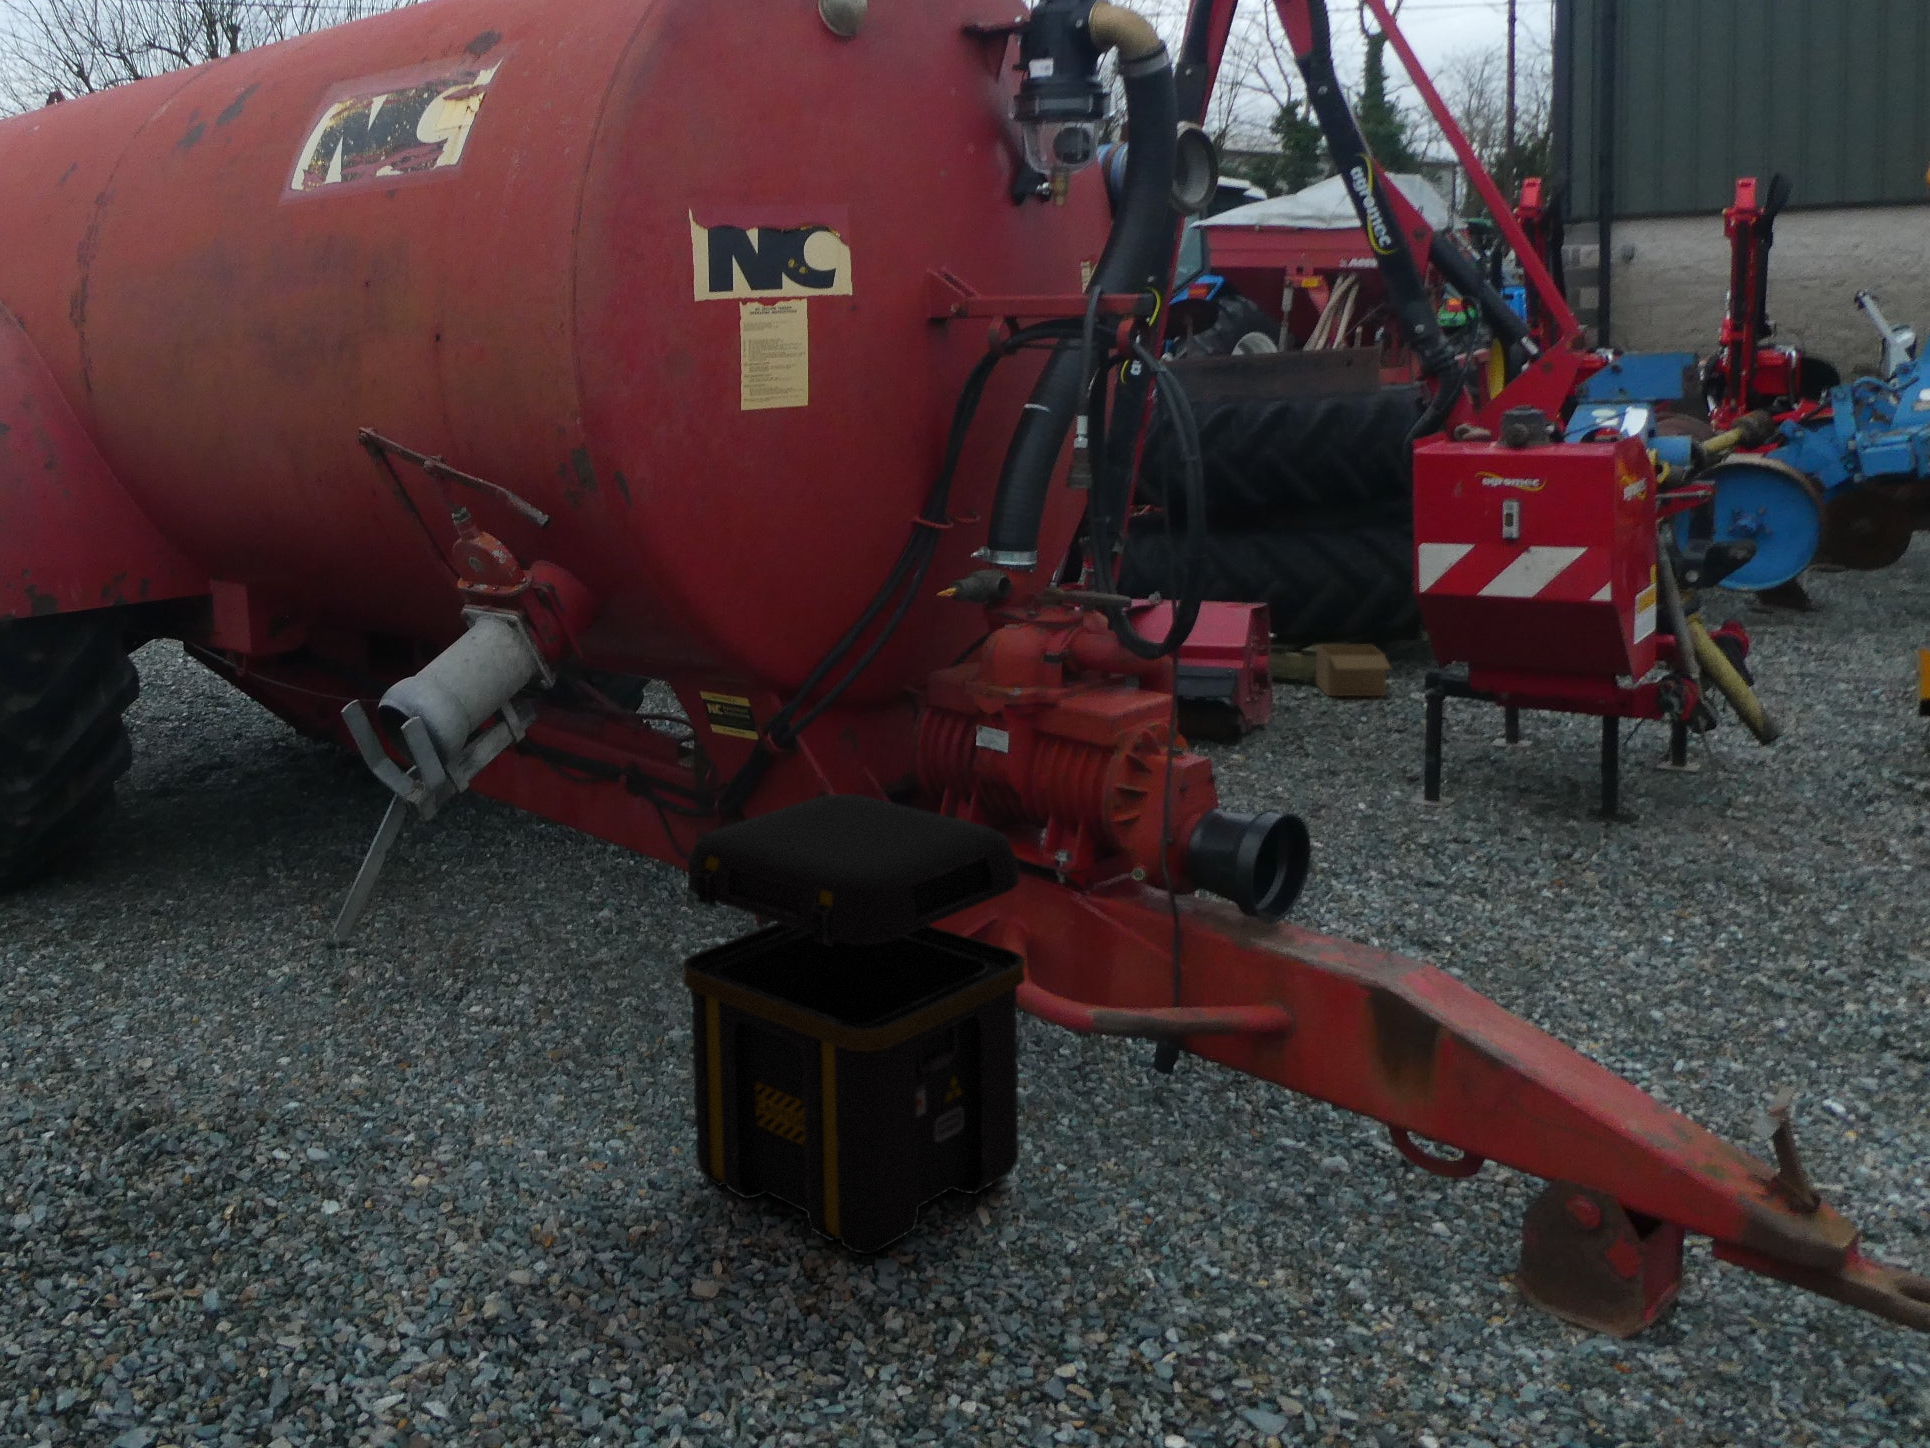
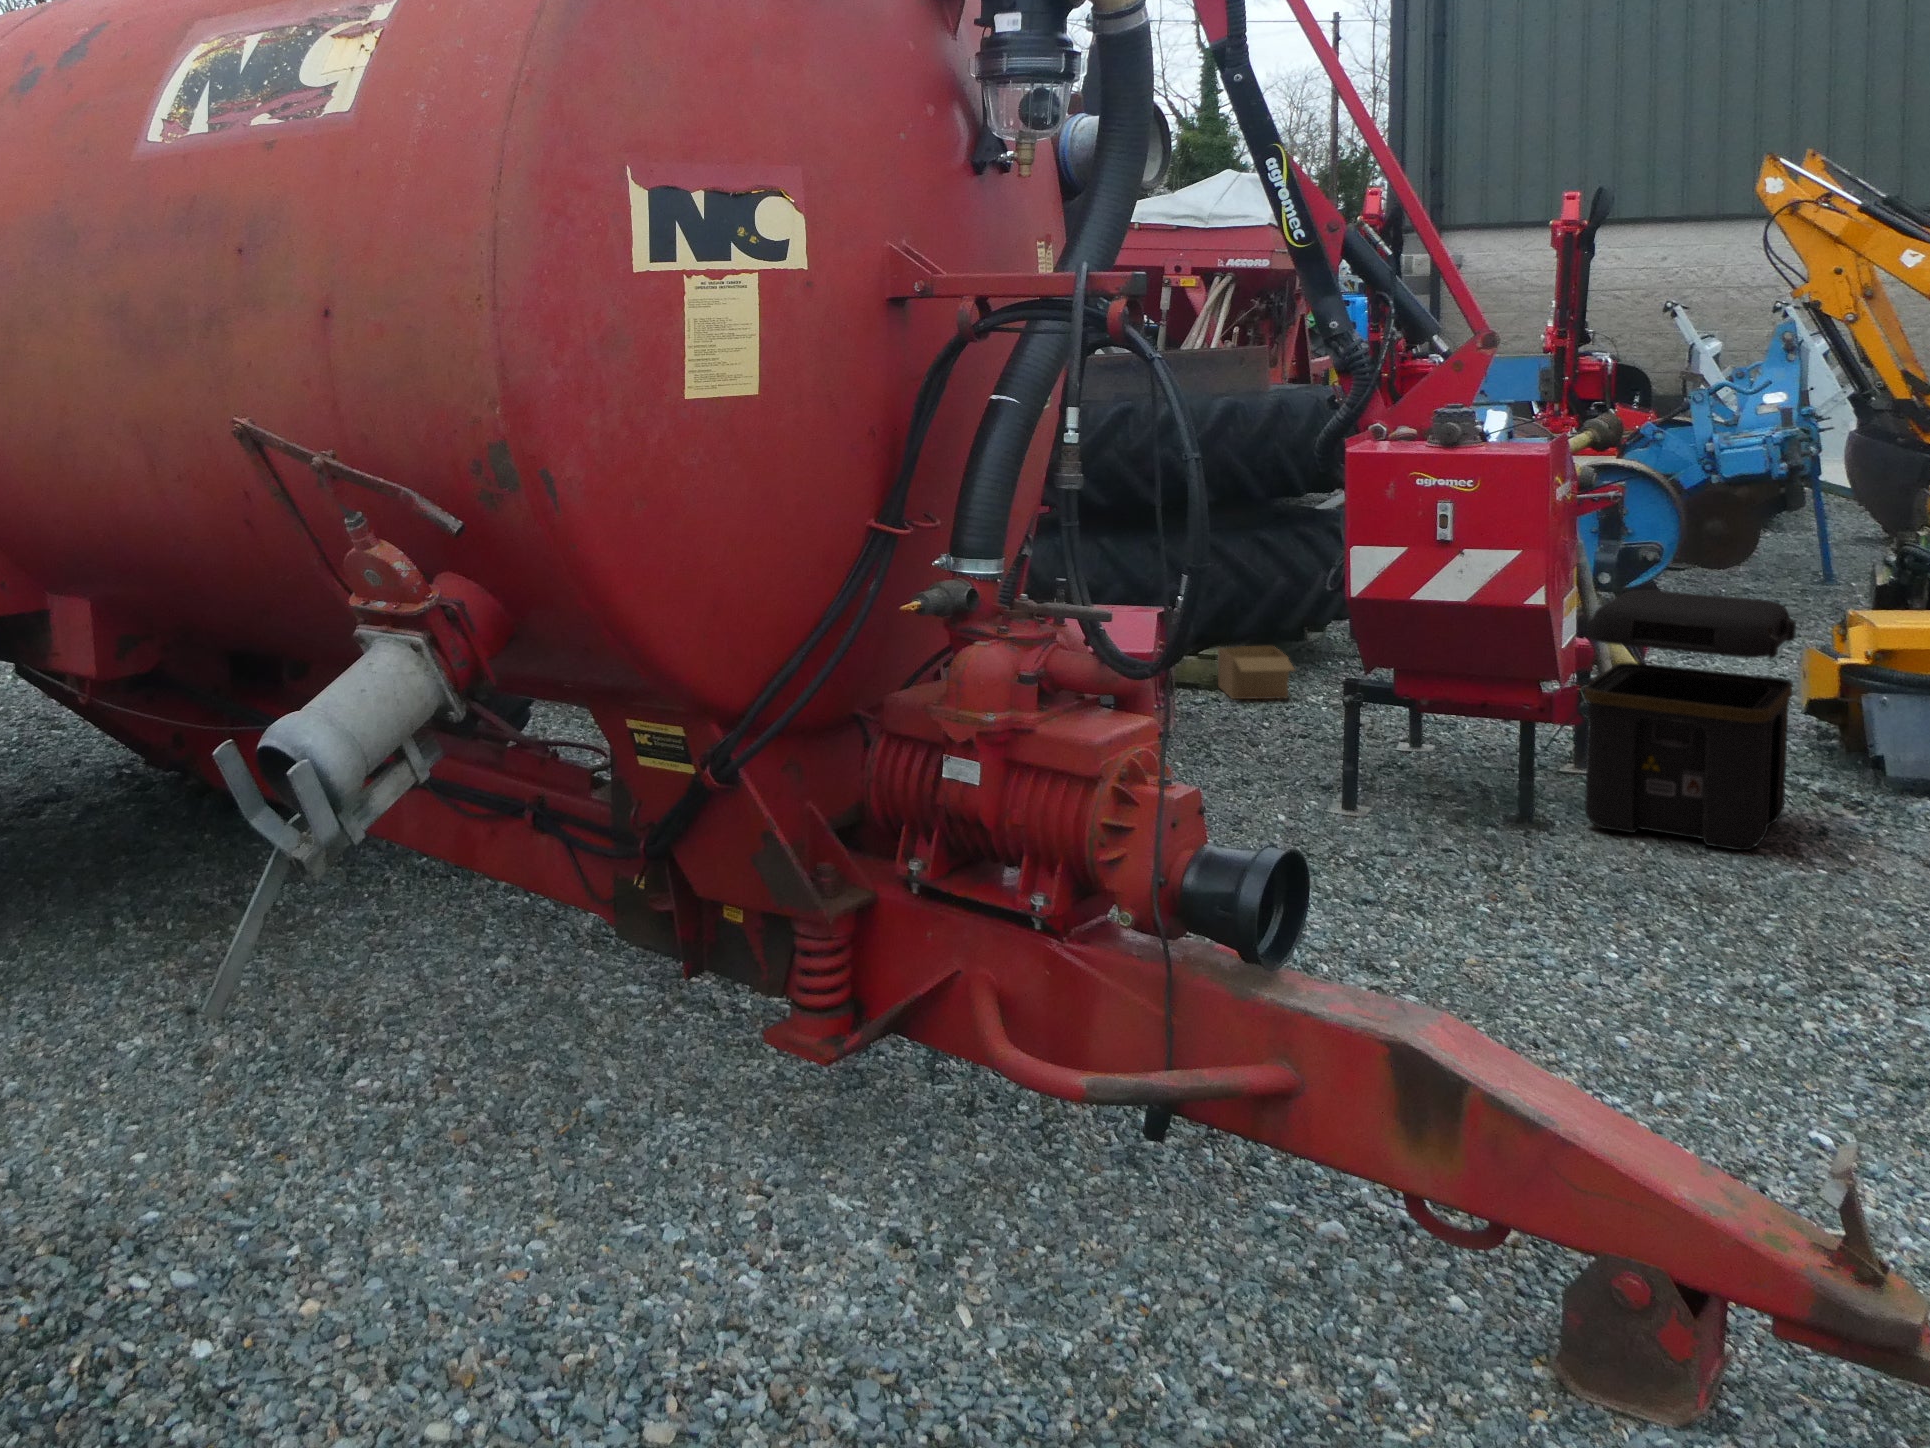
toolbox: present [683,794,1025,1254] -> present [1585,590,1796,850]

